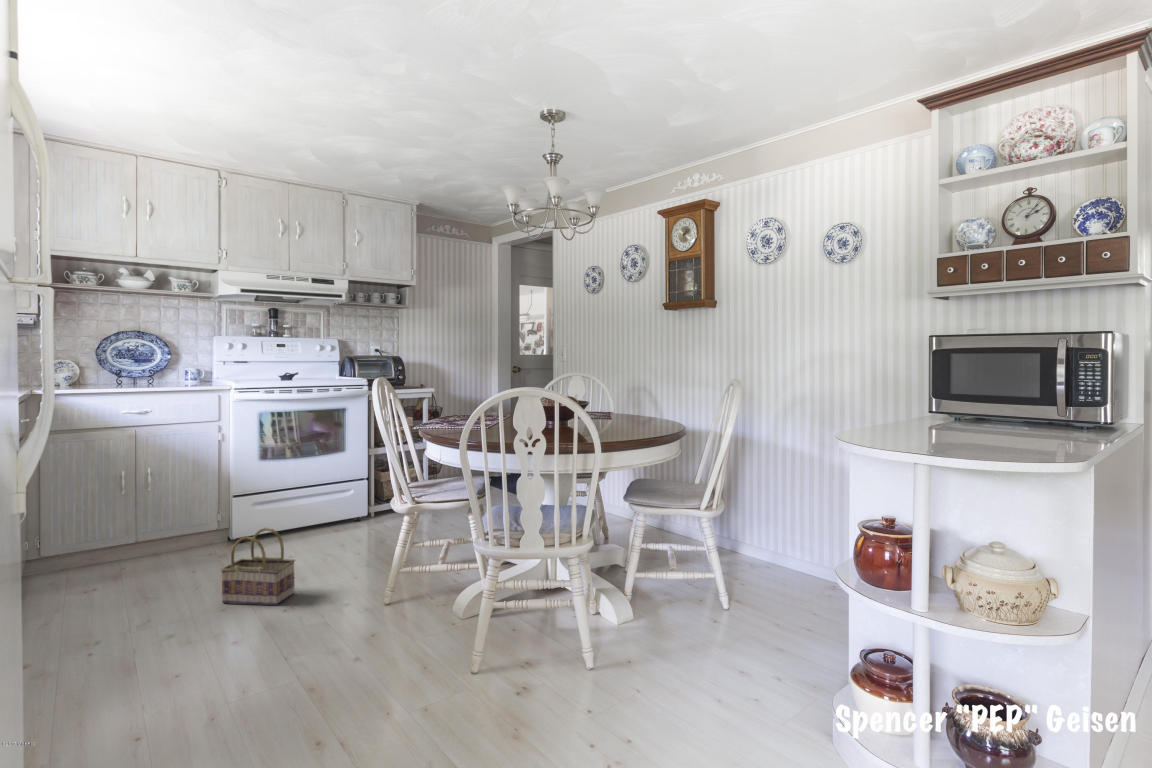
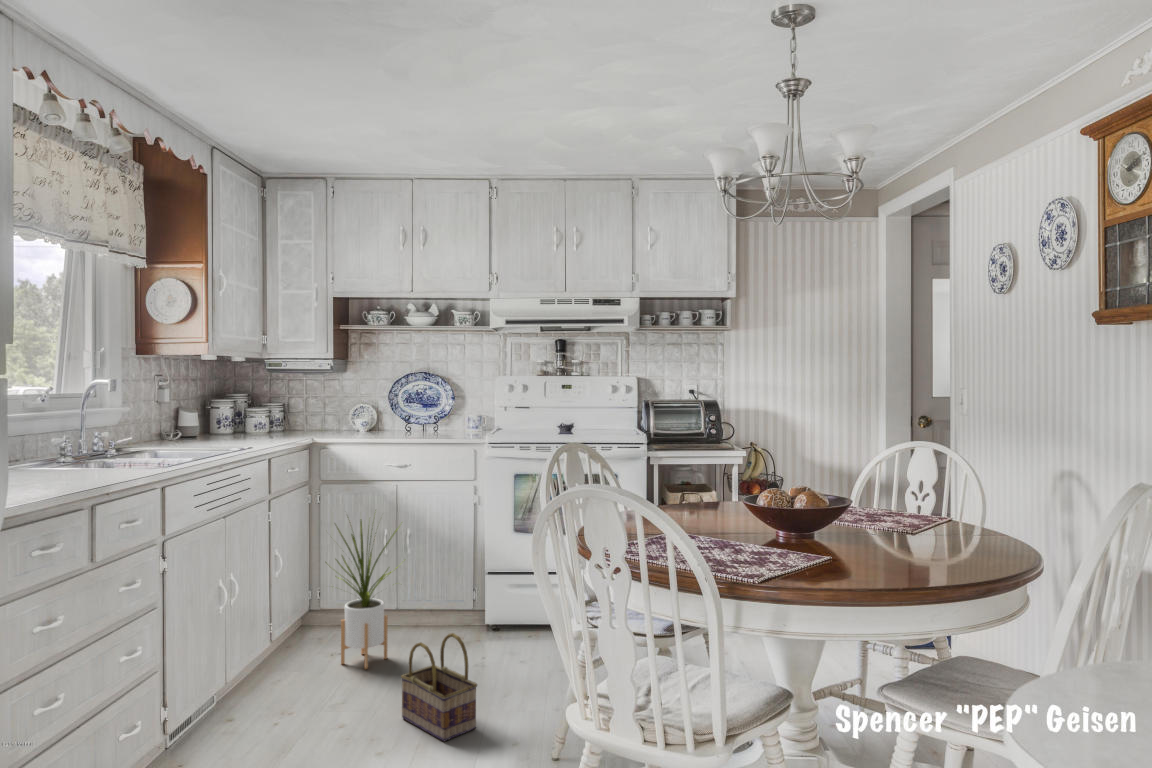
house plant: none [86,446,178,589] -> present [326,521,398,669]

